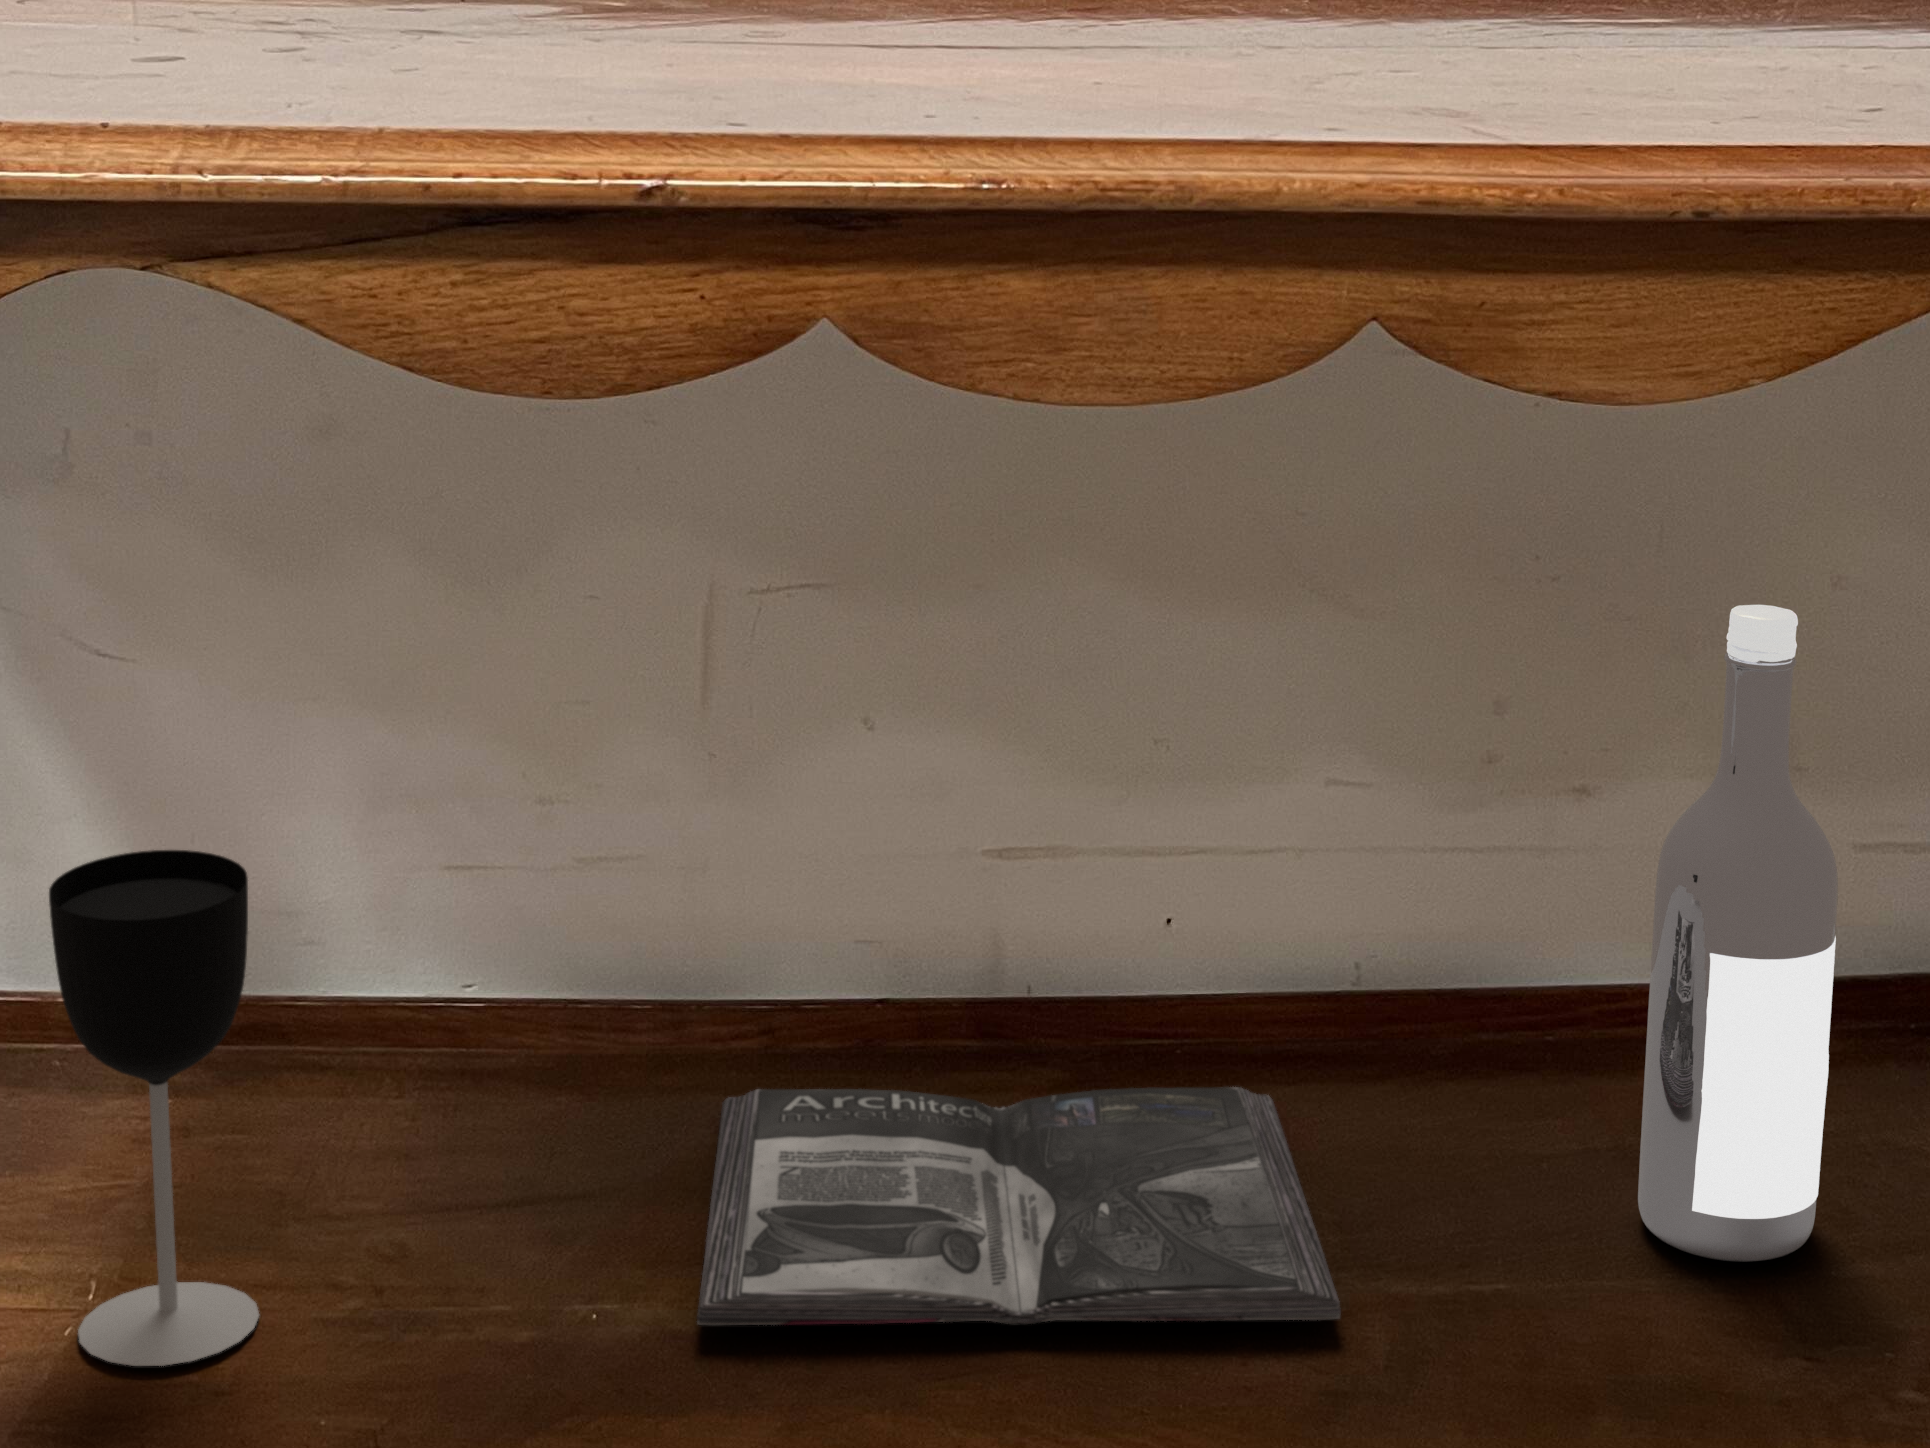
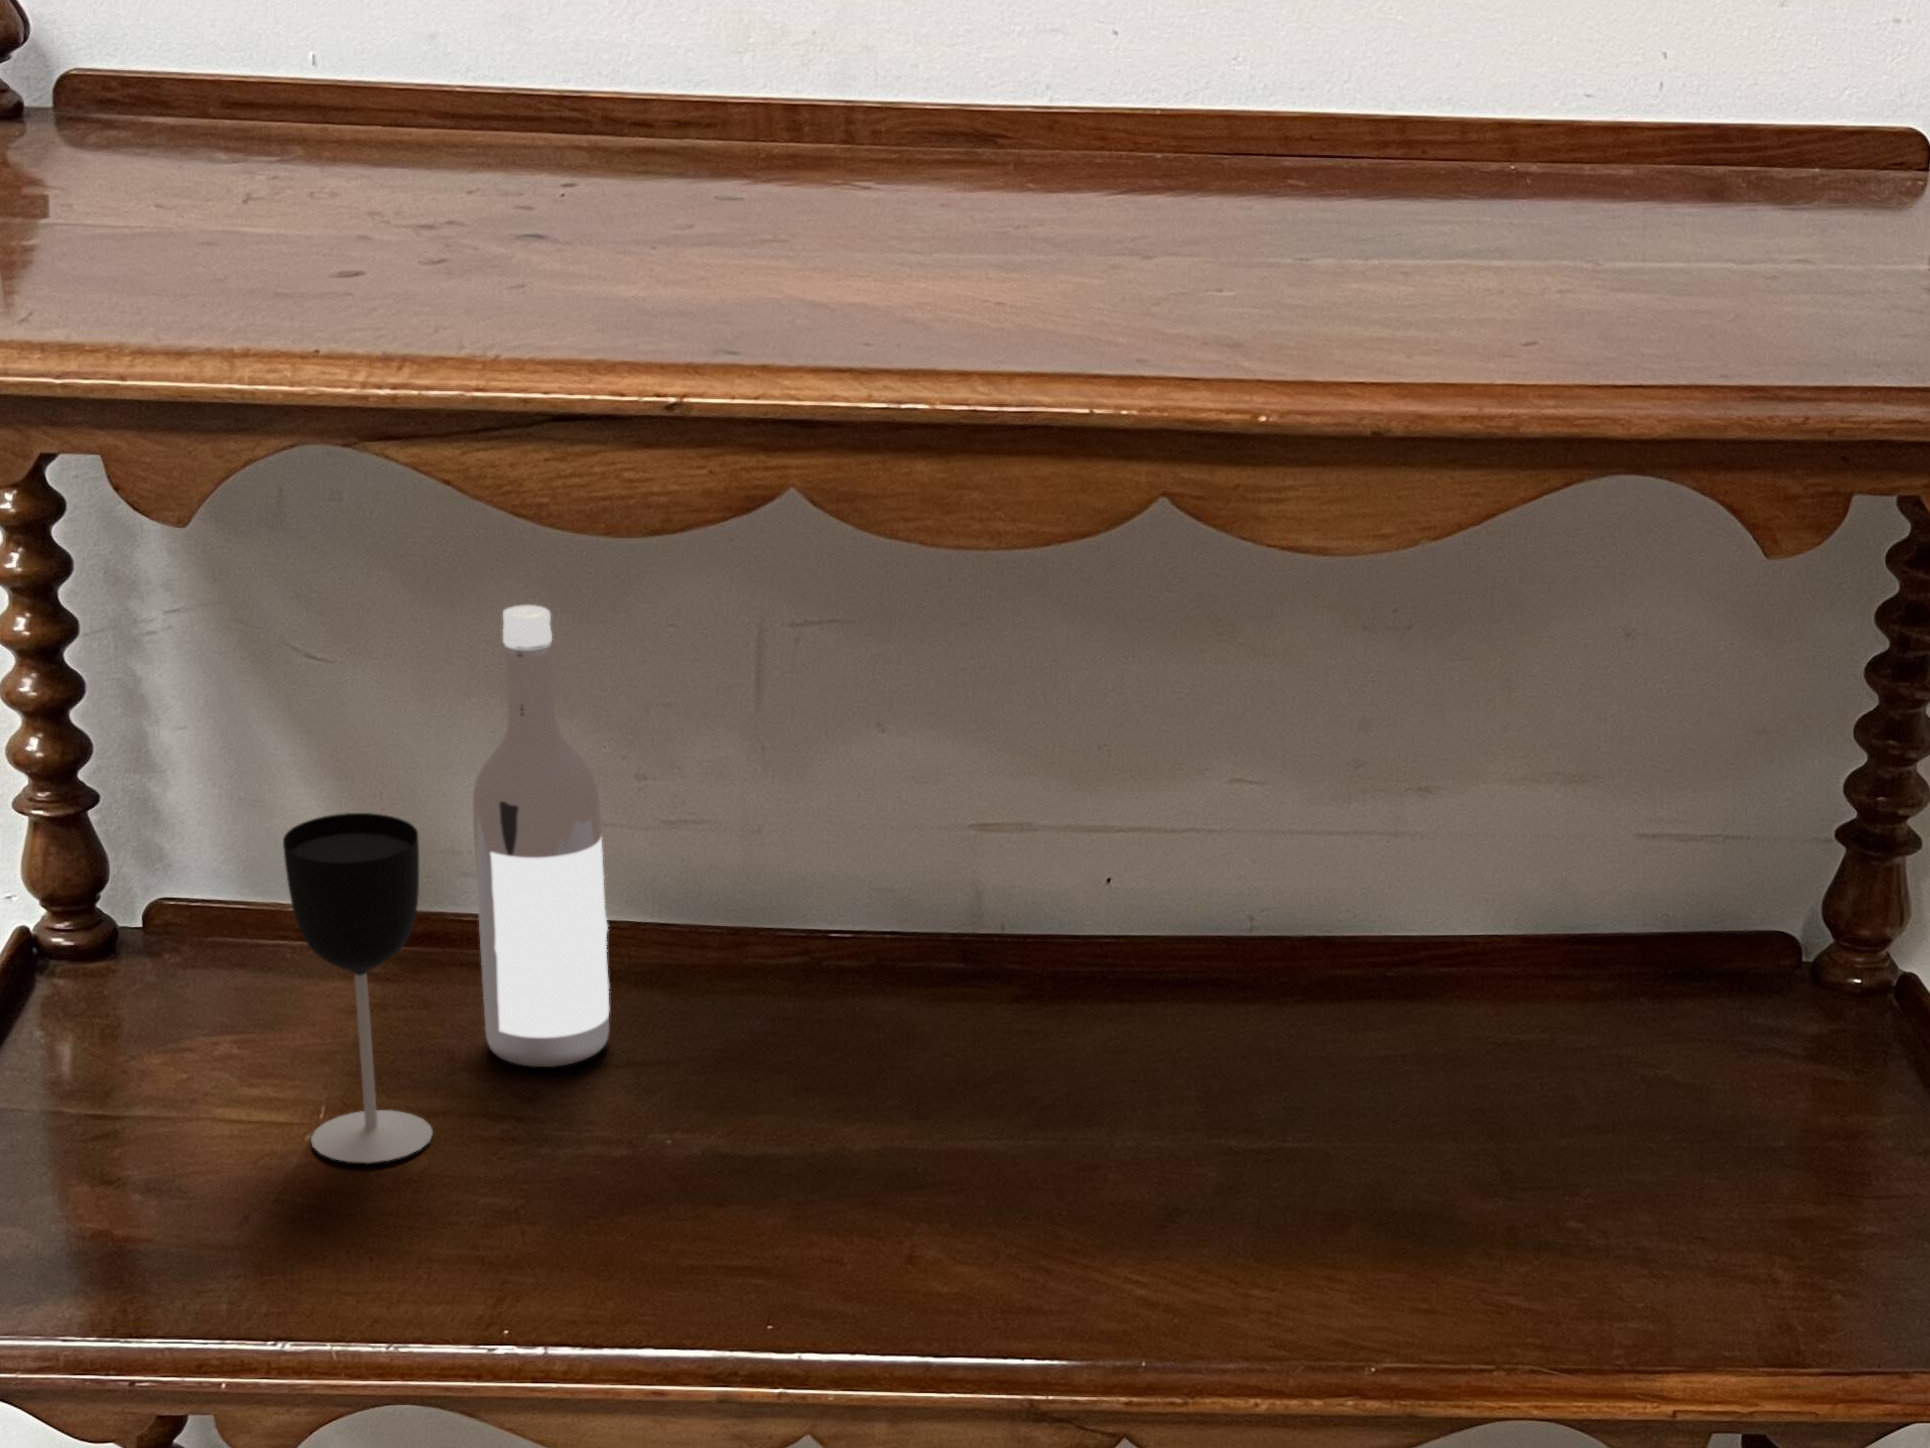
wine bottle: present [1638,605,1838,1262] -> present [473,605,609,1067]
magazine: present [697,1087,1341,1325] -> none [731,993,1178,1162]

